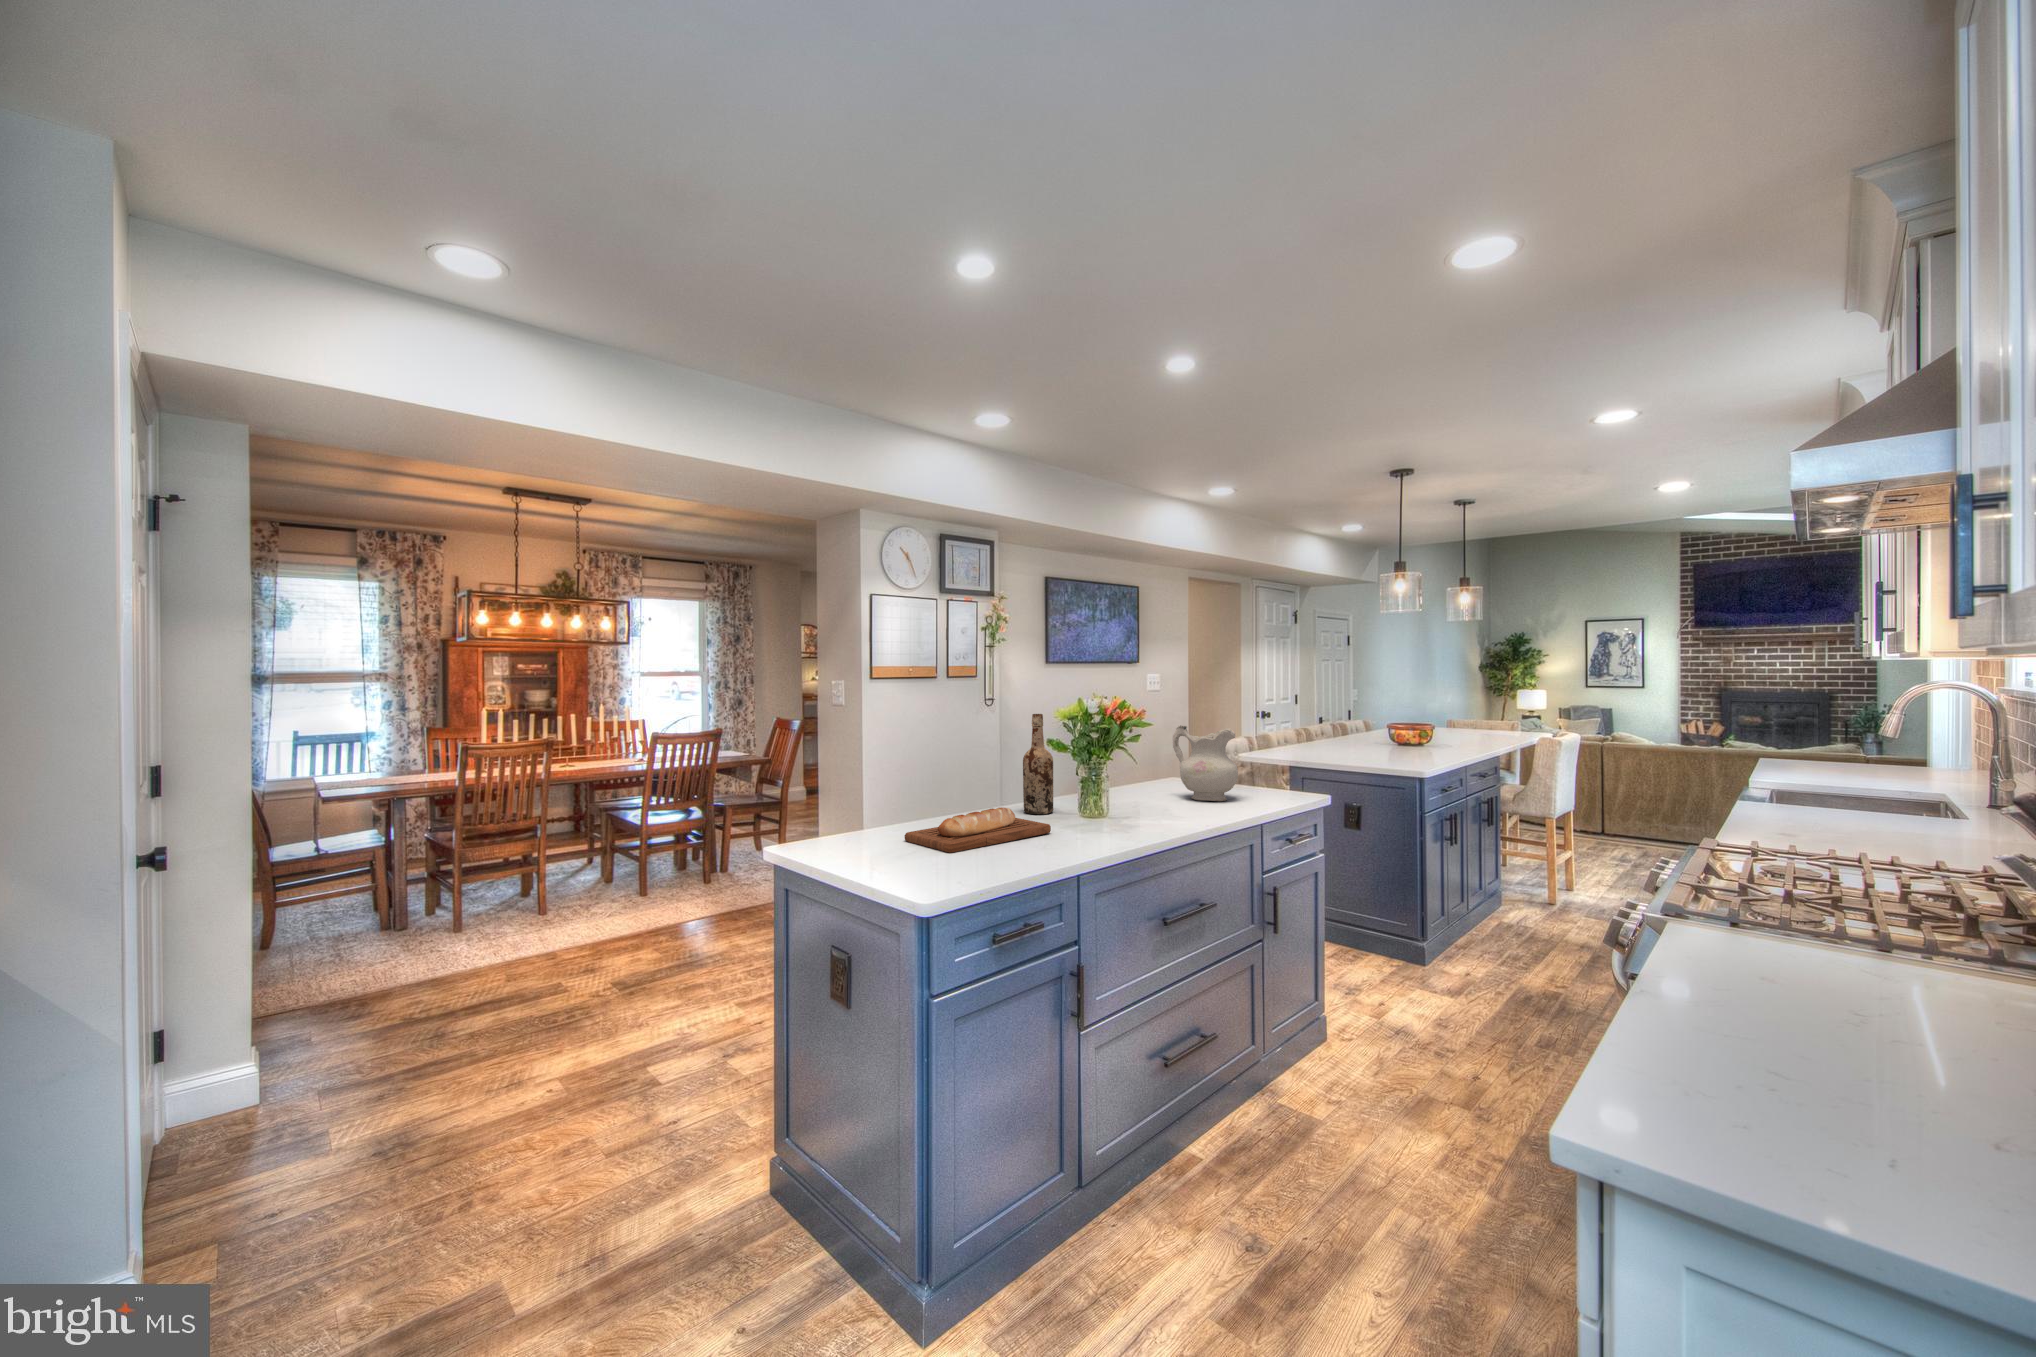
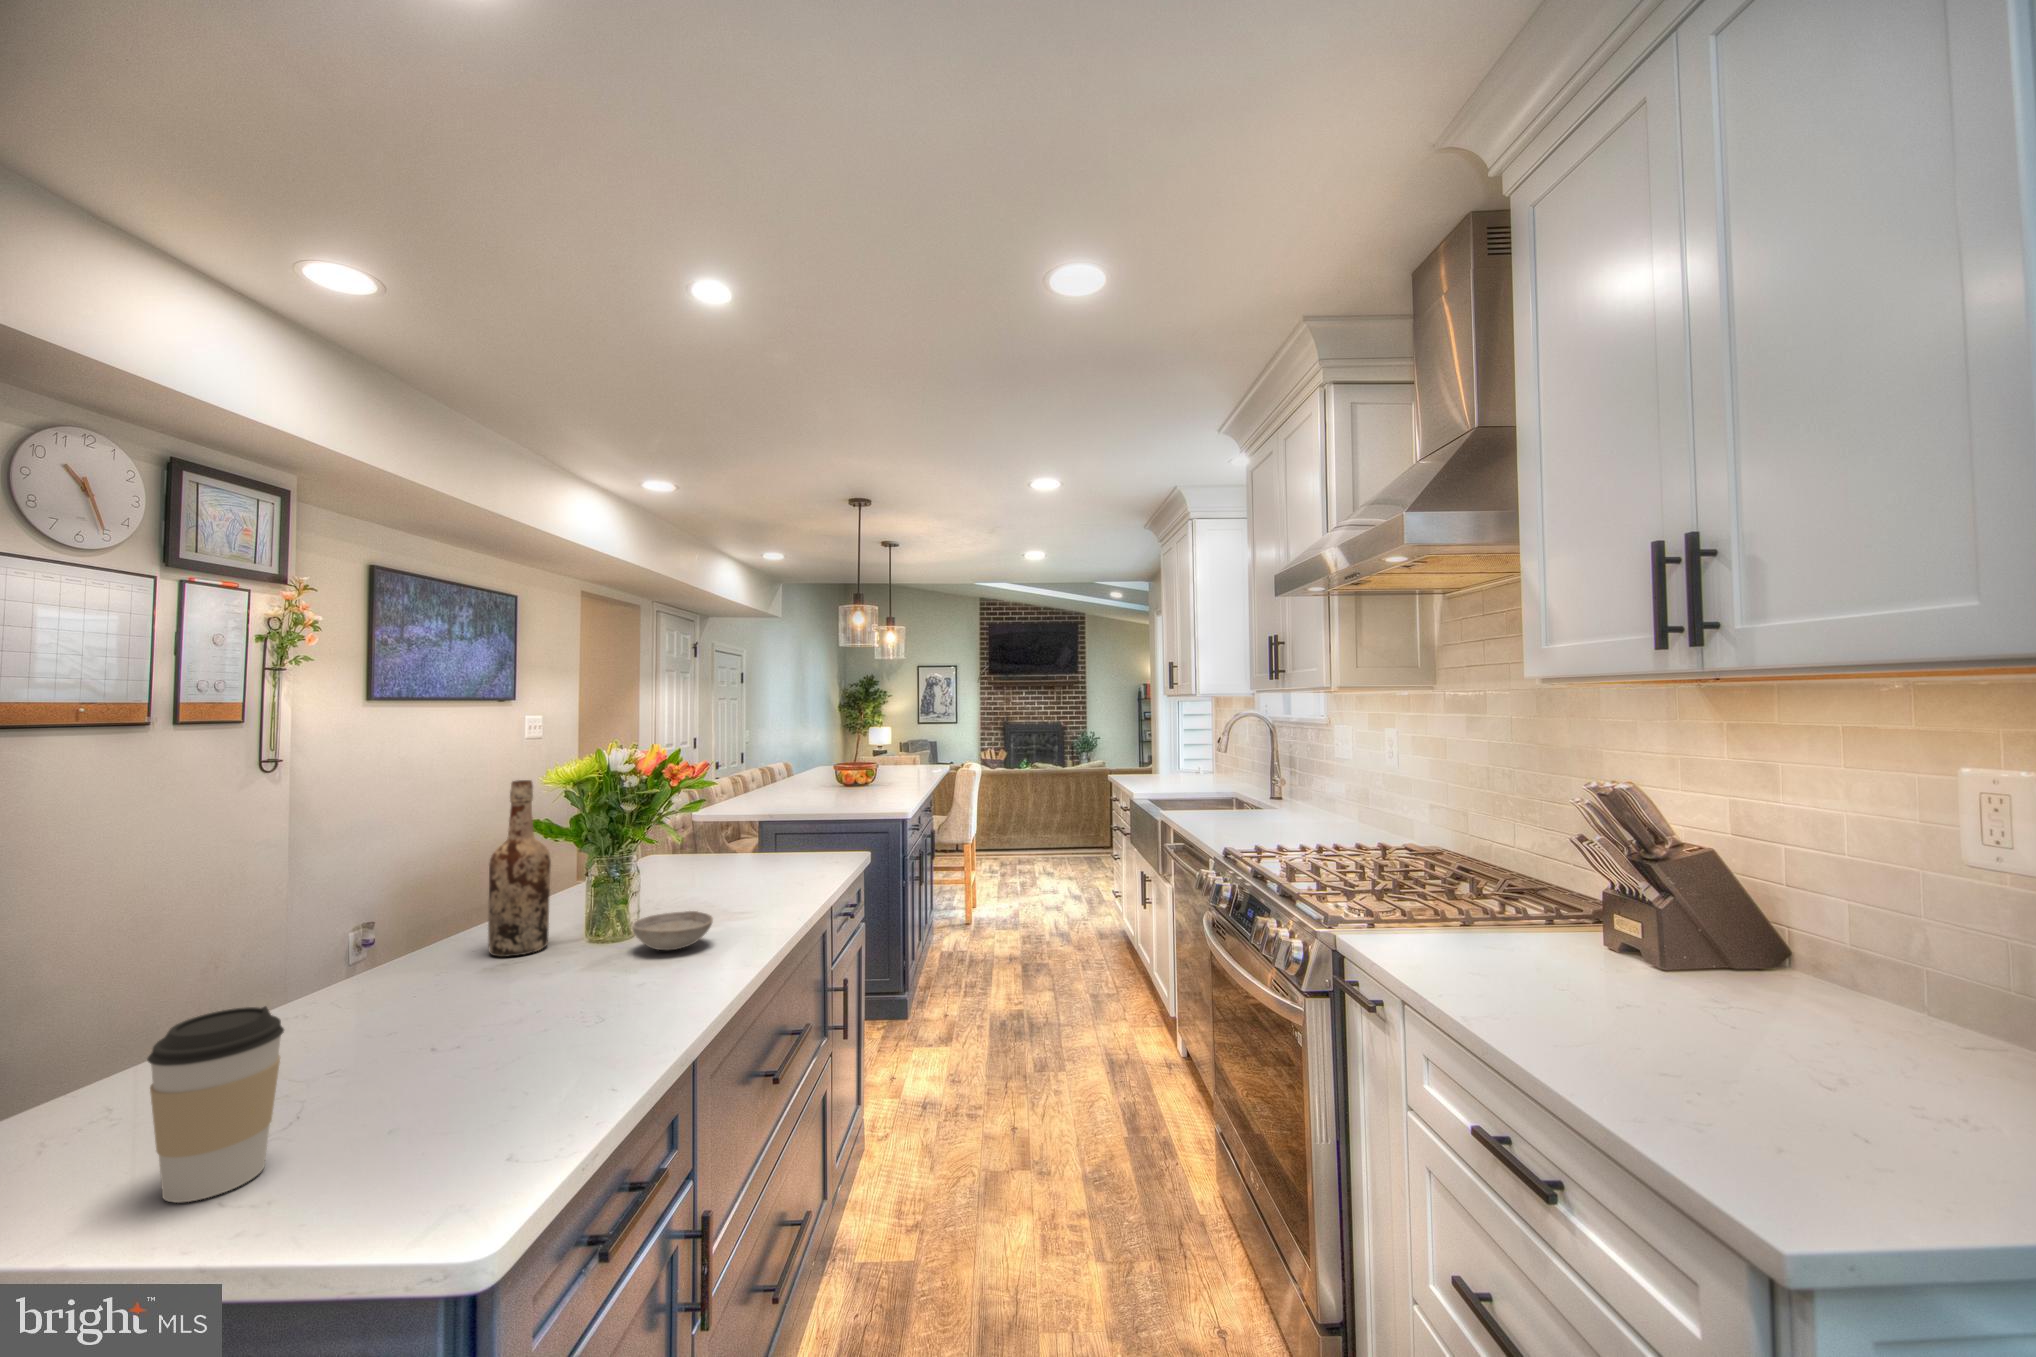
ceramic pitcher: present [1173,725,1238,801] -> none [703,783,794,884]
coffee cup: none [857,793,895,861] -> present [147,1006,284,1203]
bowl: none [1086,802,1133,824] -> present [632,911,713,950]
bread loaf: present [905,807,1051,853] -> none [261,961,599,1100]

